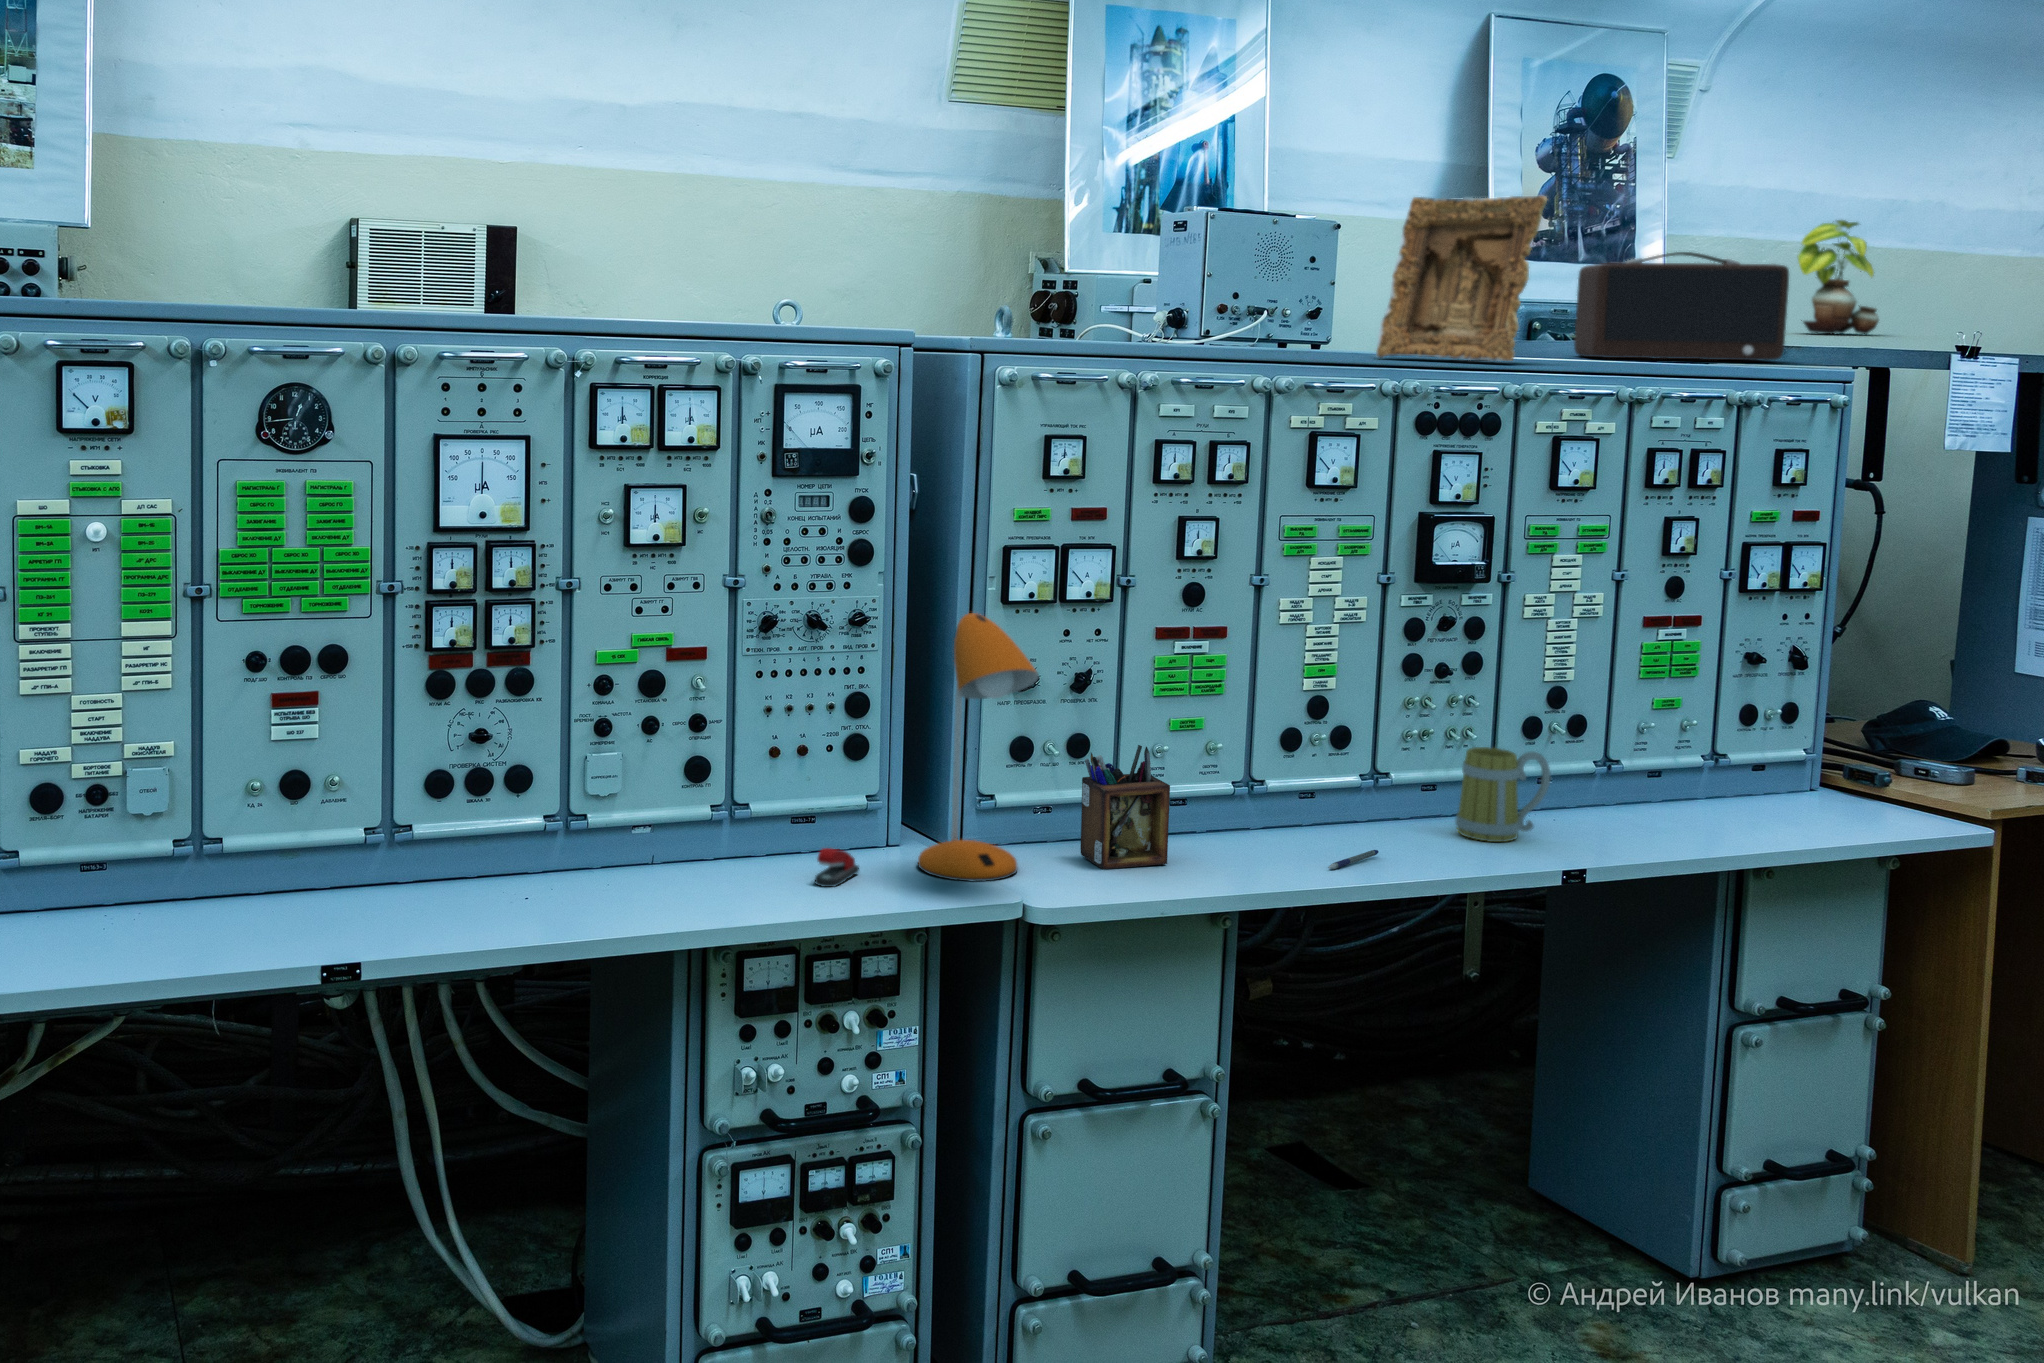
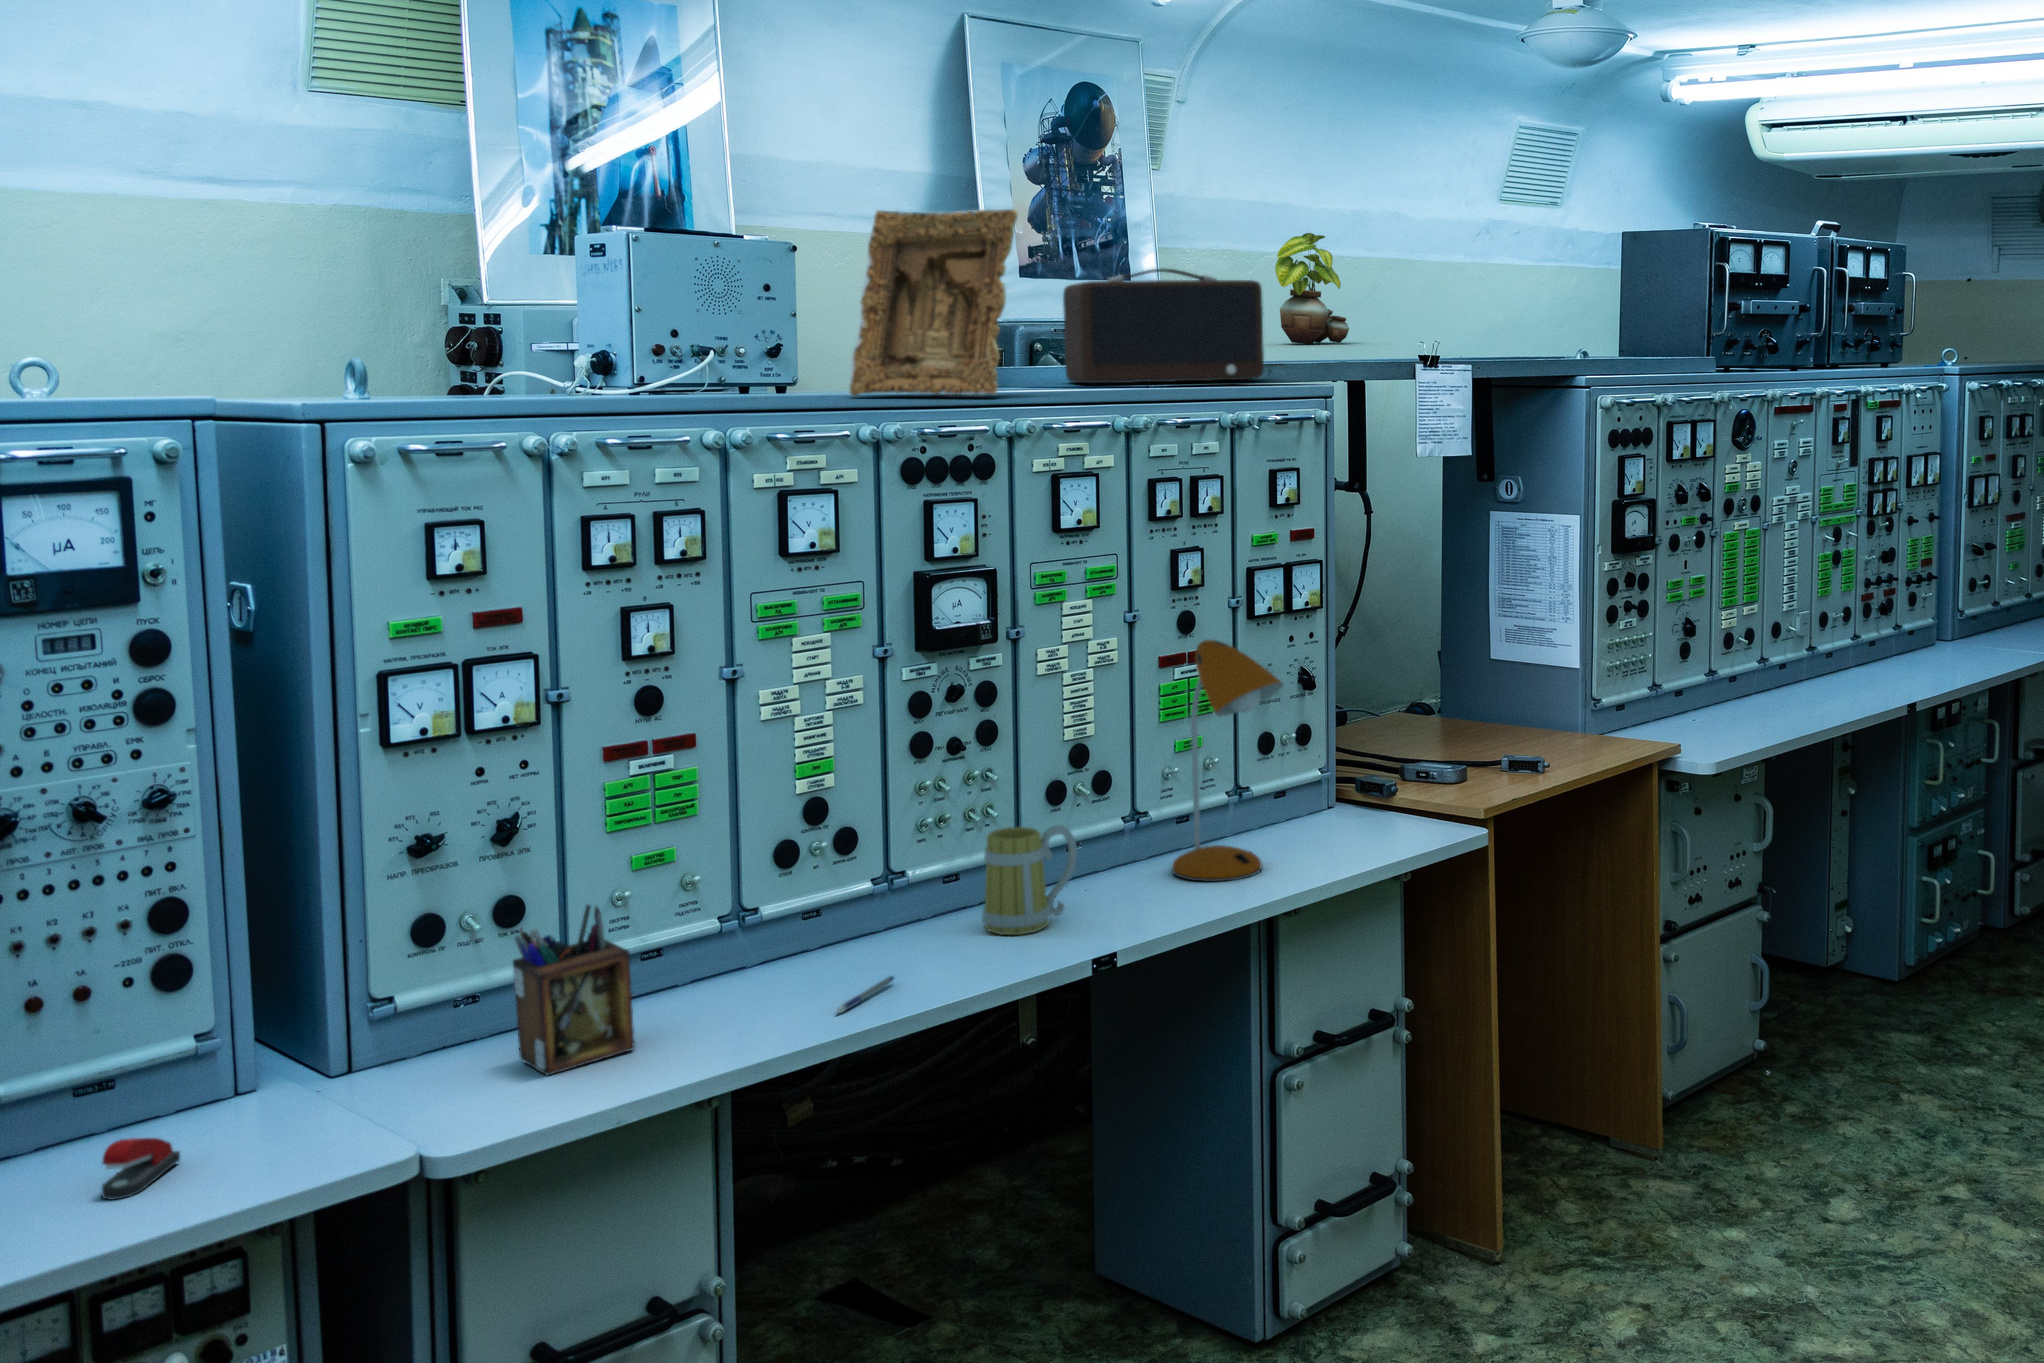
desk lamp: present [918,613,1039,882] -> present [1172,640,1283,882]

